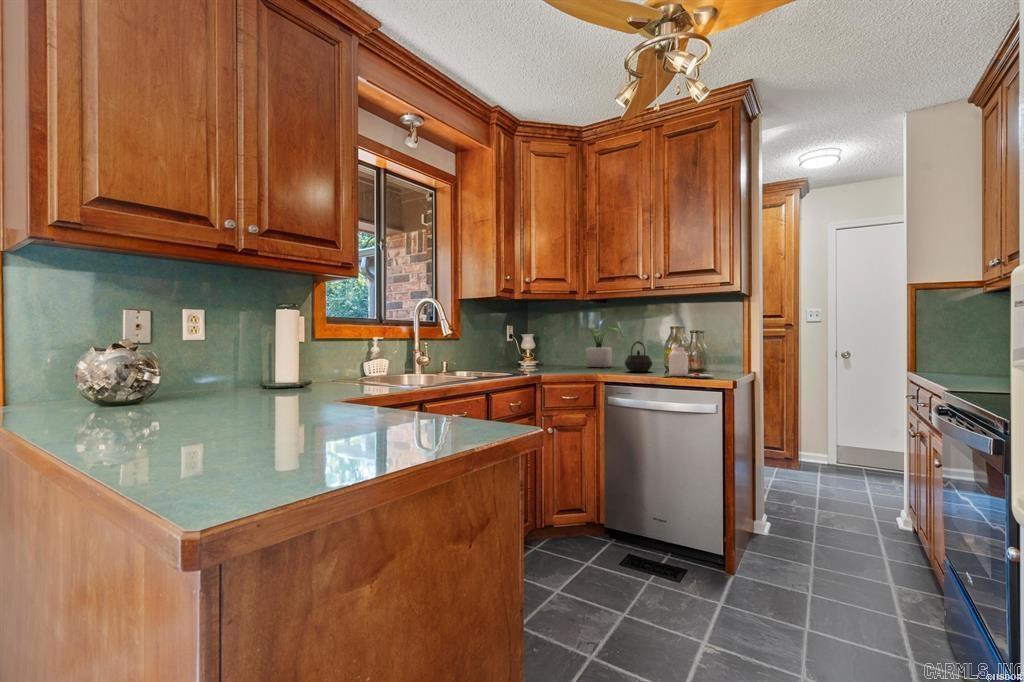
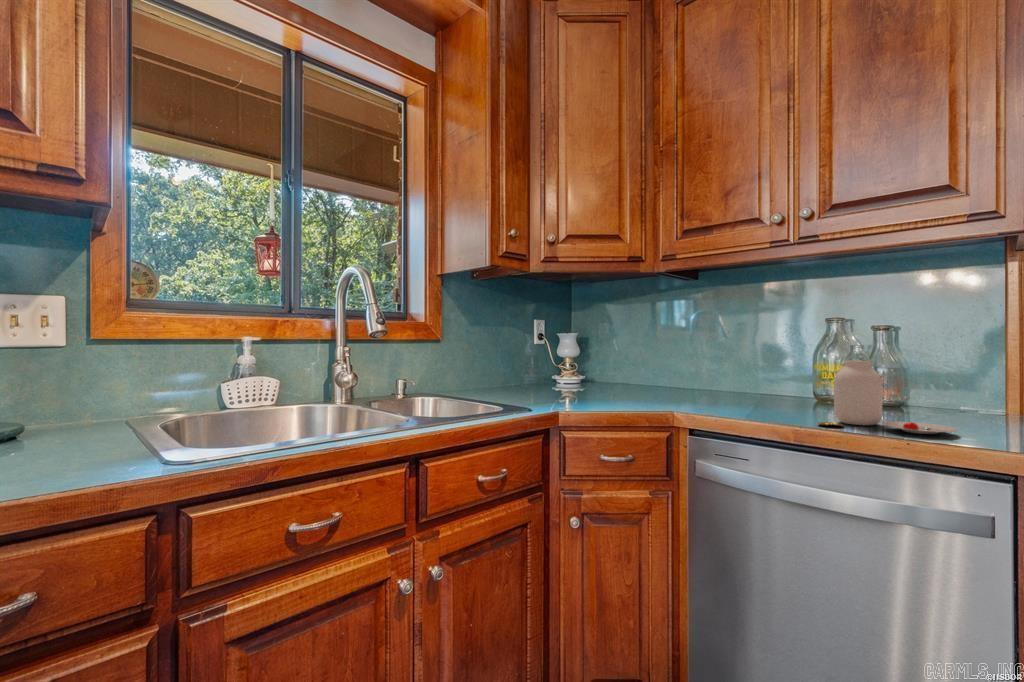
potted plant: present [576,325,618,367] -> none [629,316,719,392]
kettle: present [625,341,652,372] -> none [731,346,790,407]

